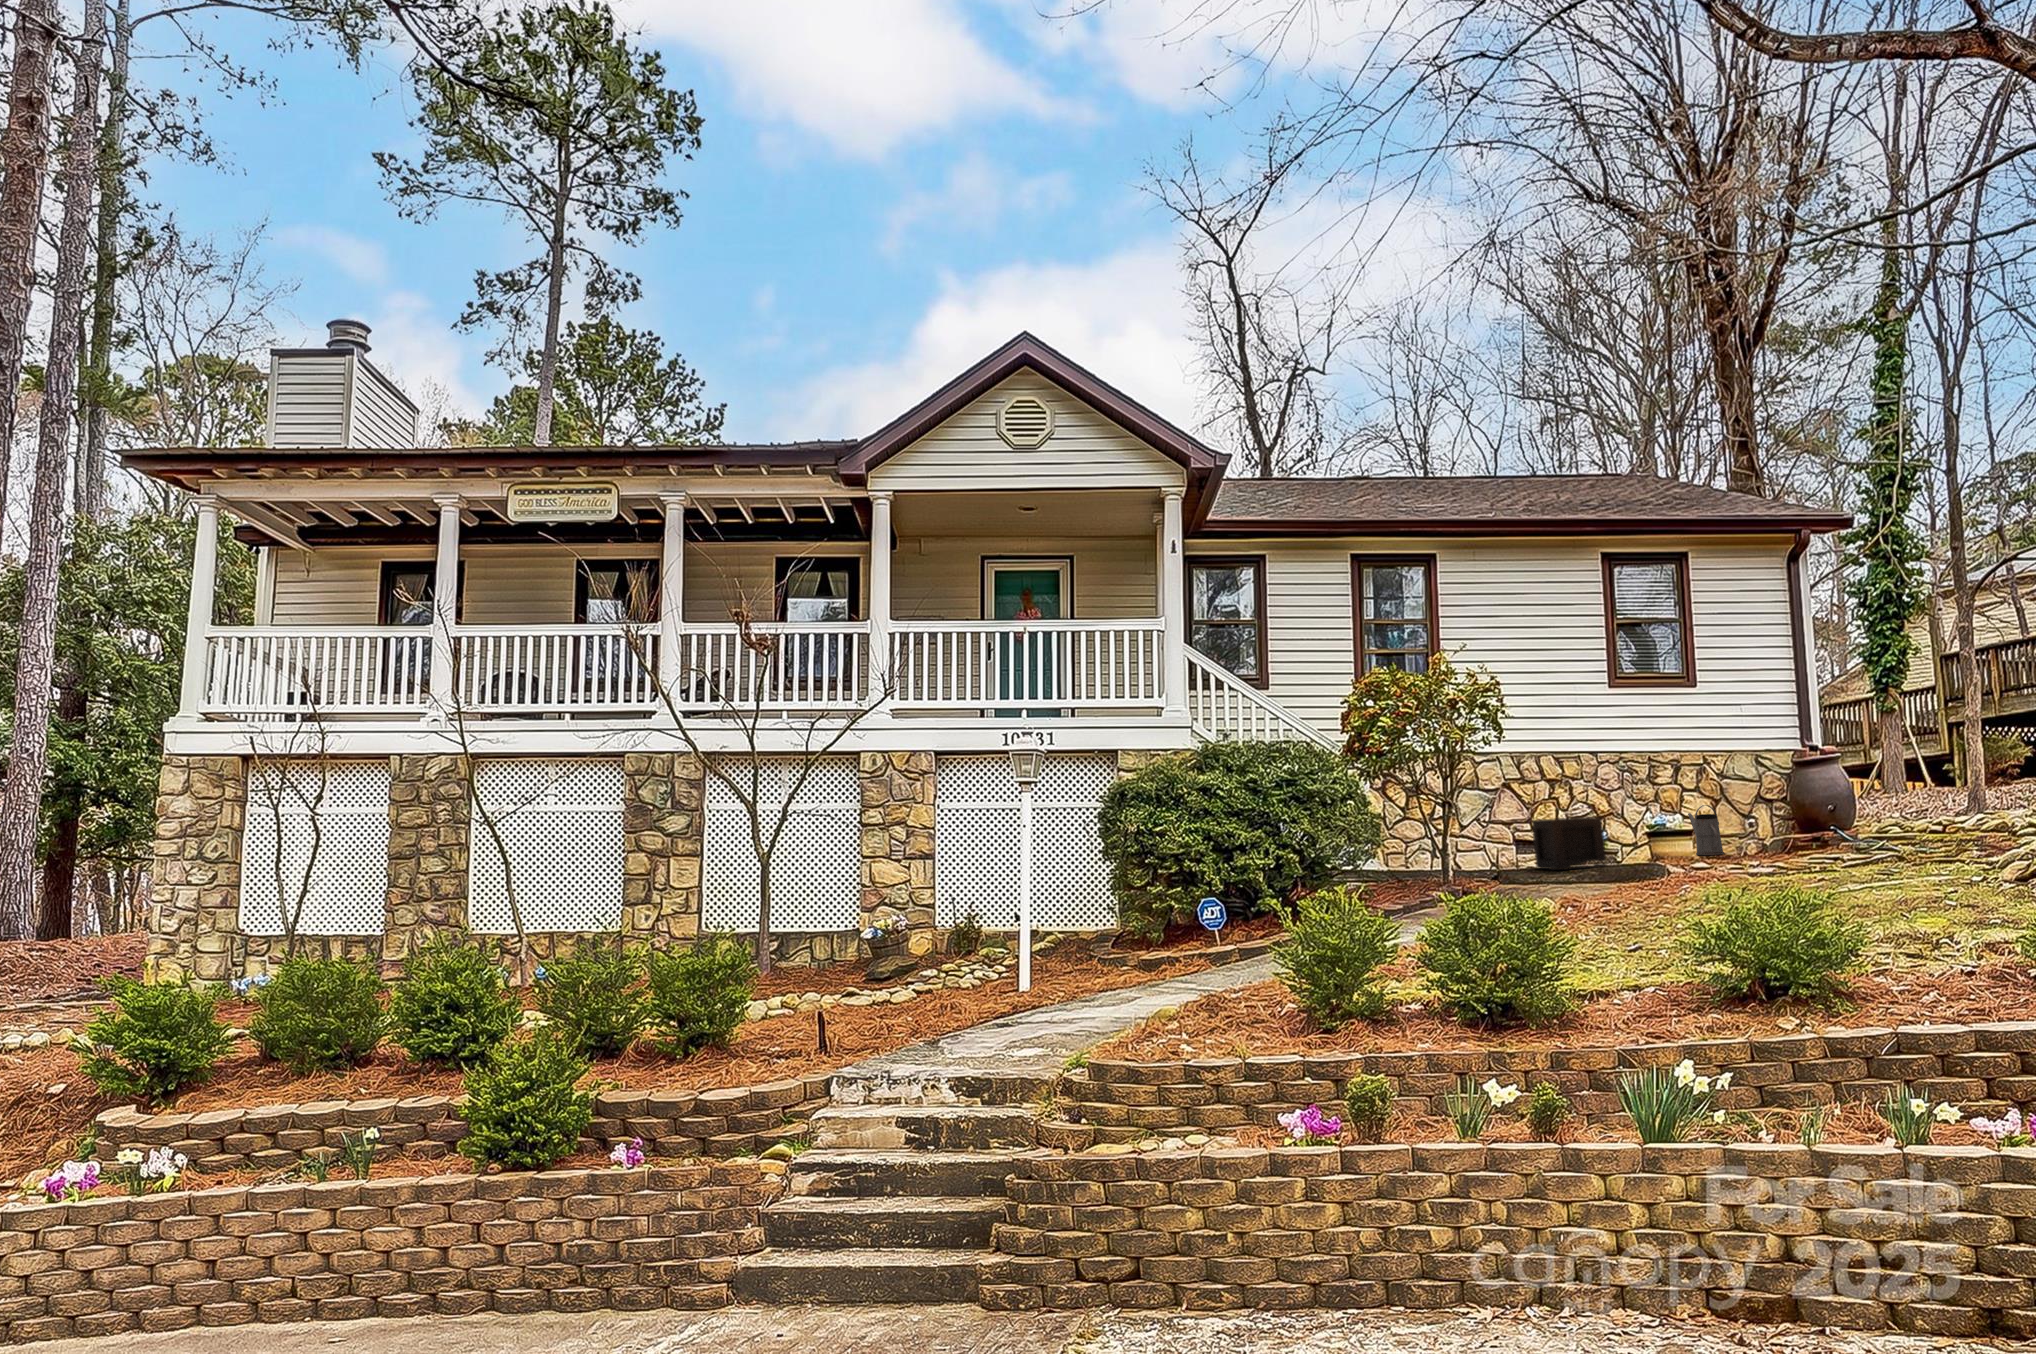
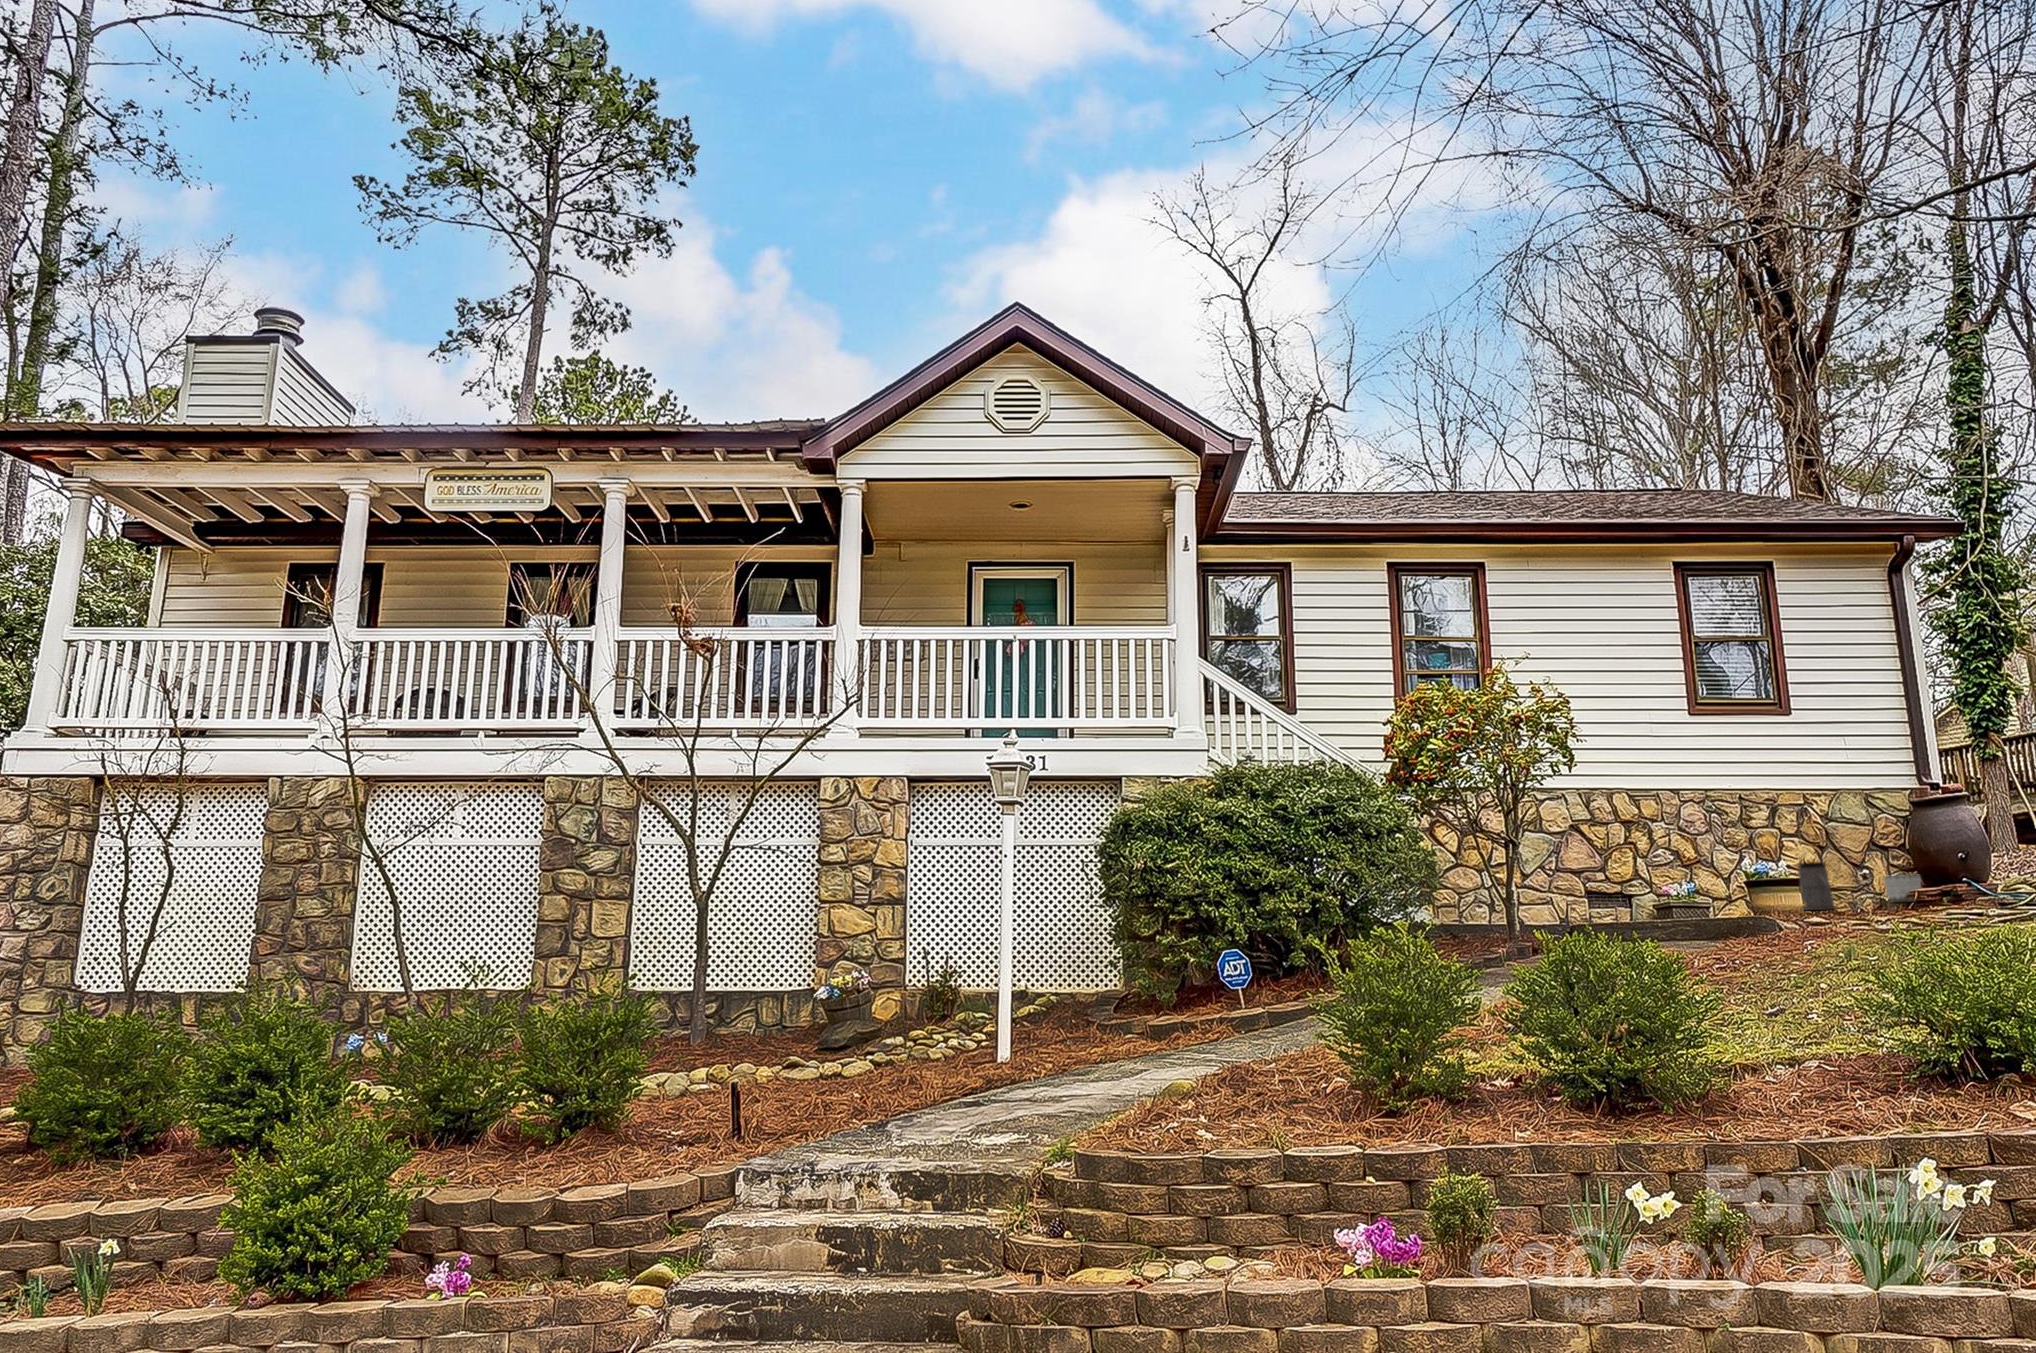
wooden crate: present [1532,817,1606,870] -> none [1605,865,1697,926]
planter: none [1766,825,1797,848] -> present [1884,875,1921,902]

